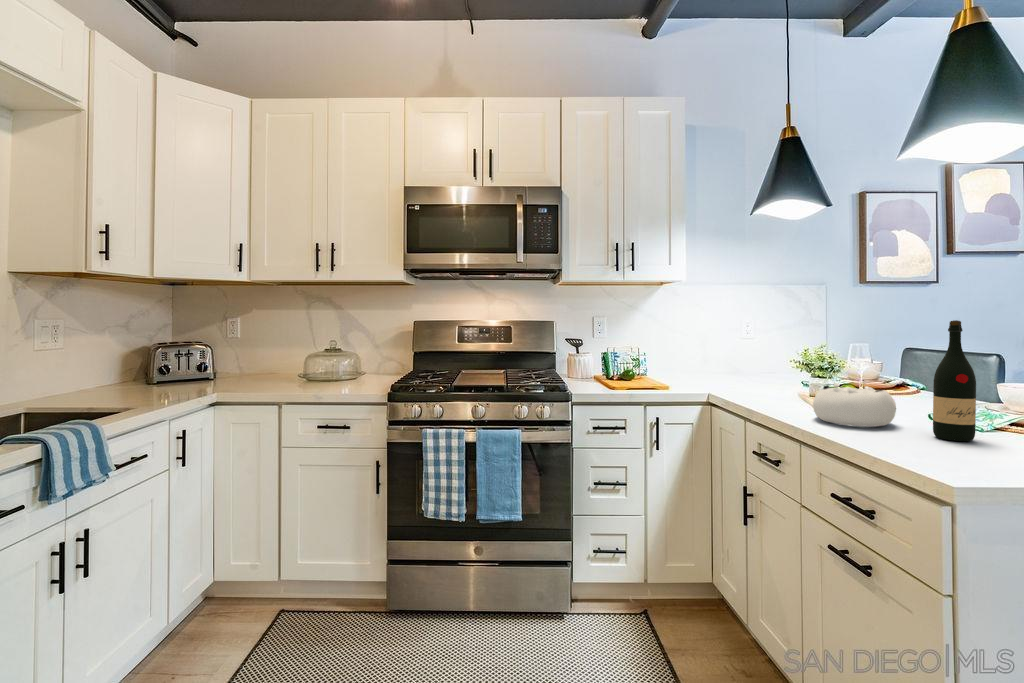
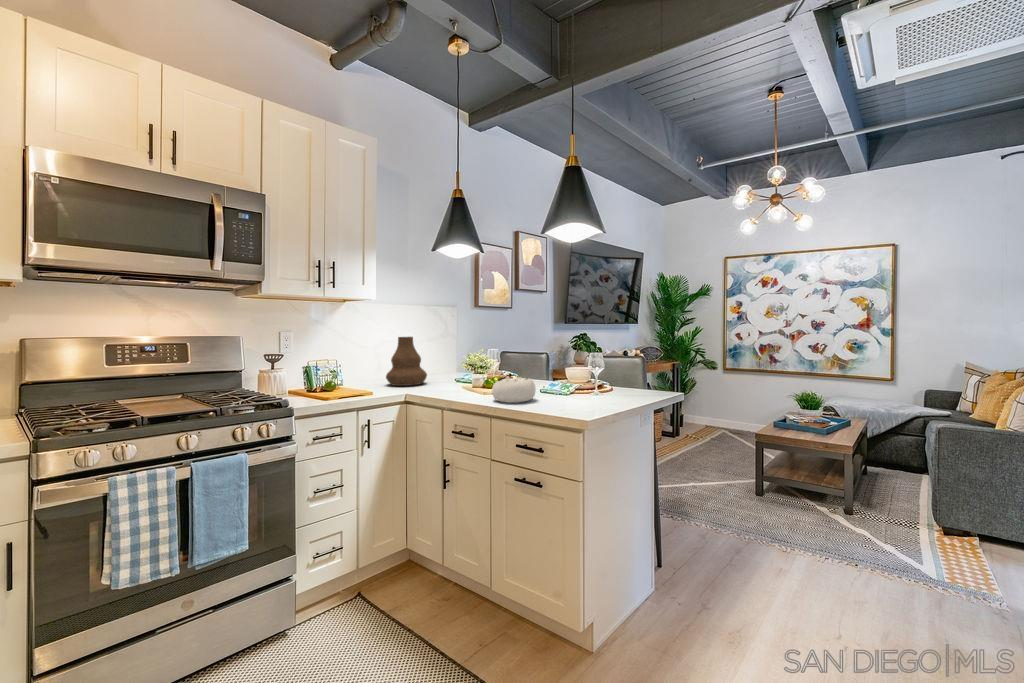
wine bottle: present [933,320,976,441] -> none [555,335,573,403]
vase: none [699,323,753,384] -> present [386,337,427,386]

